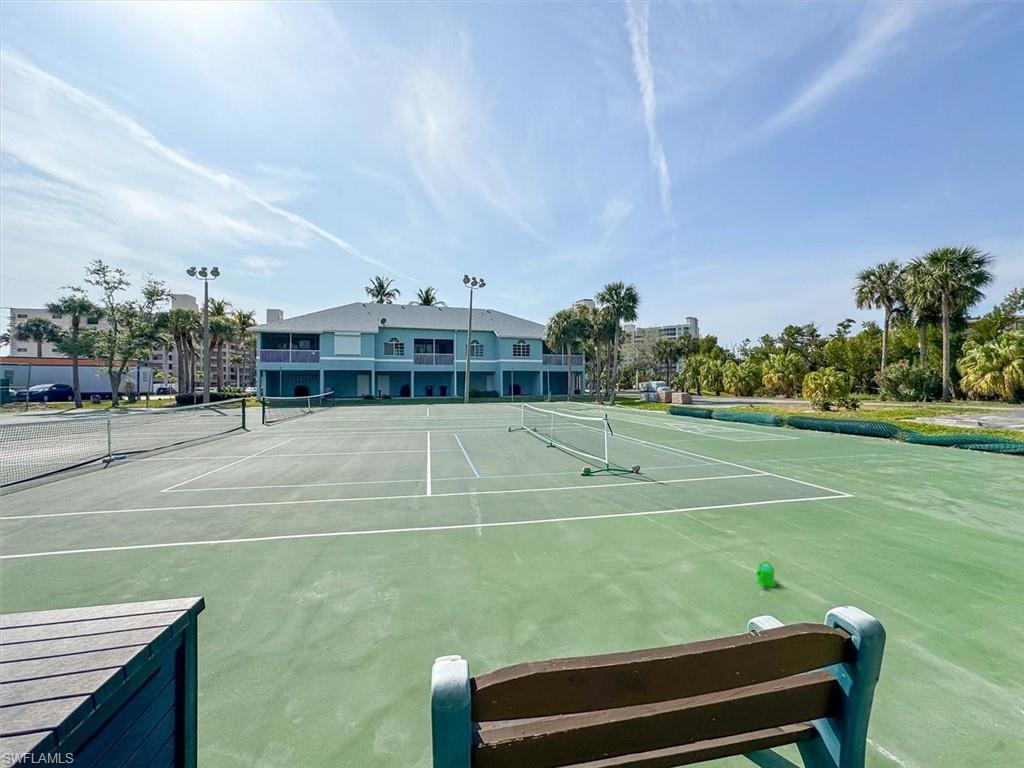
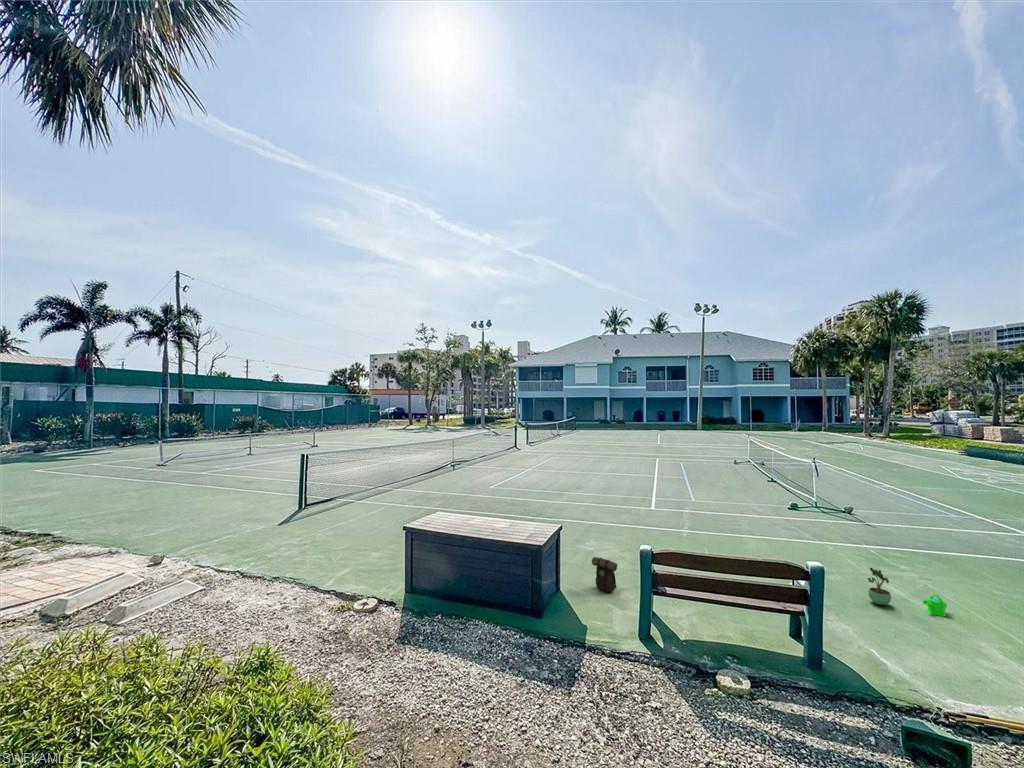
potted plant: none [700,541,729,587] -> present [868,568,891,605]
backpack: none [316,616,370,683] -> present [592,557,617,593]

